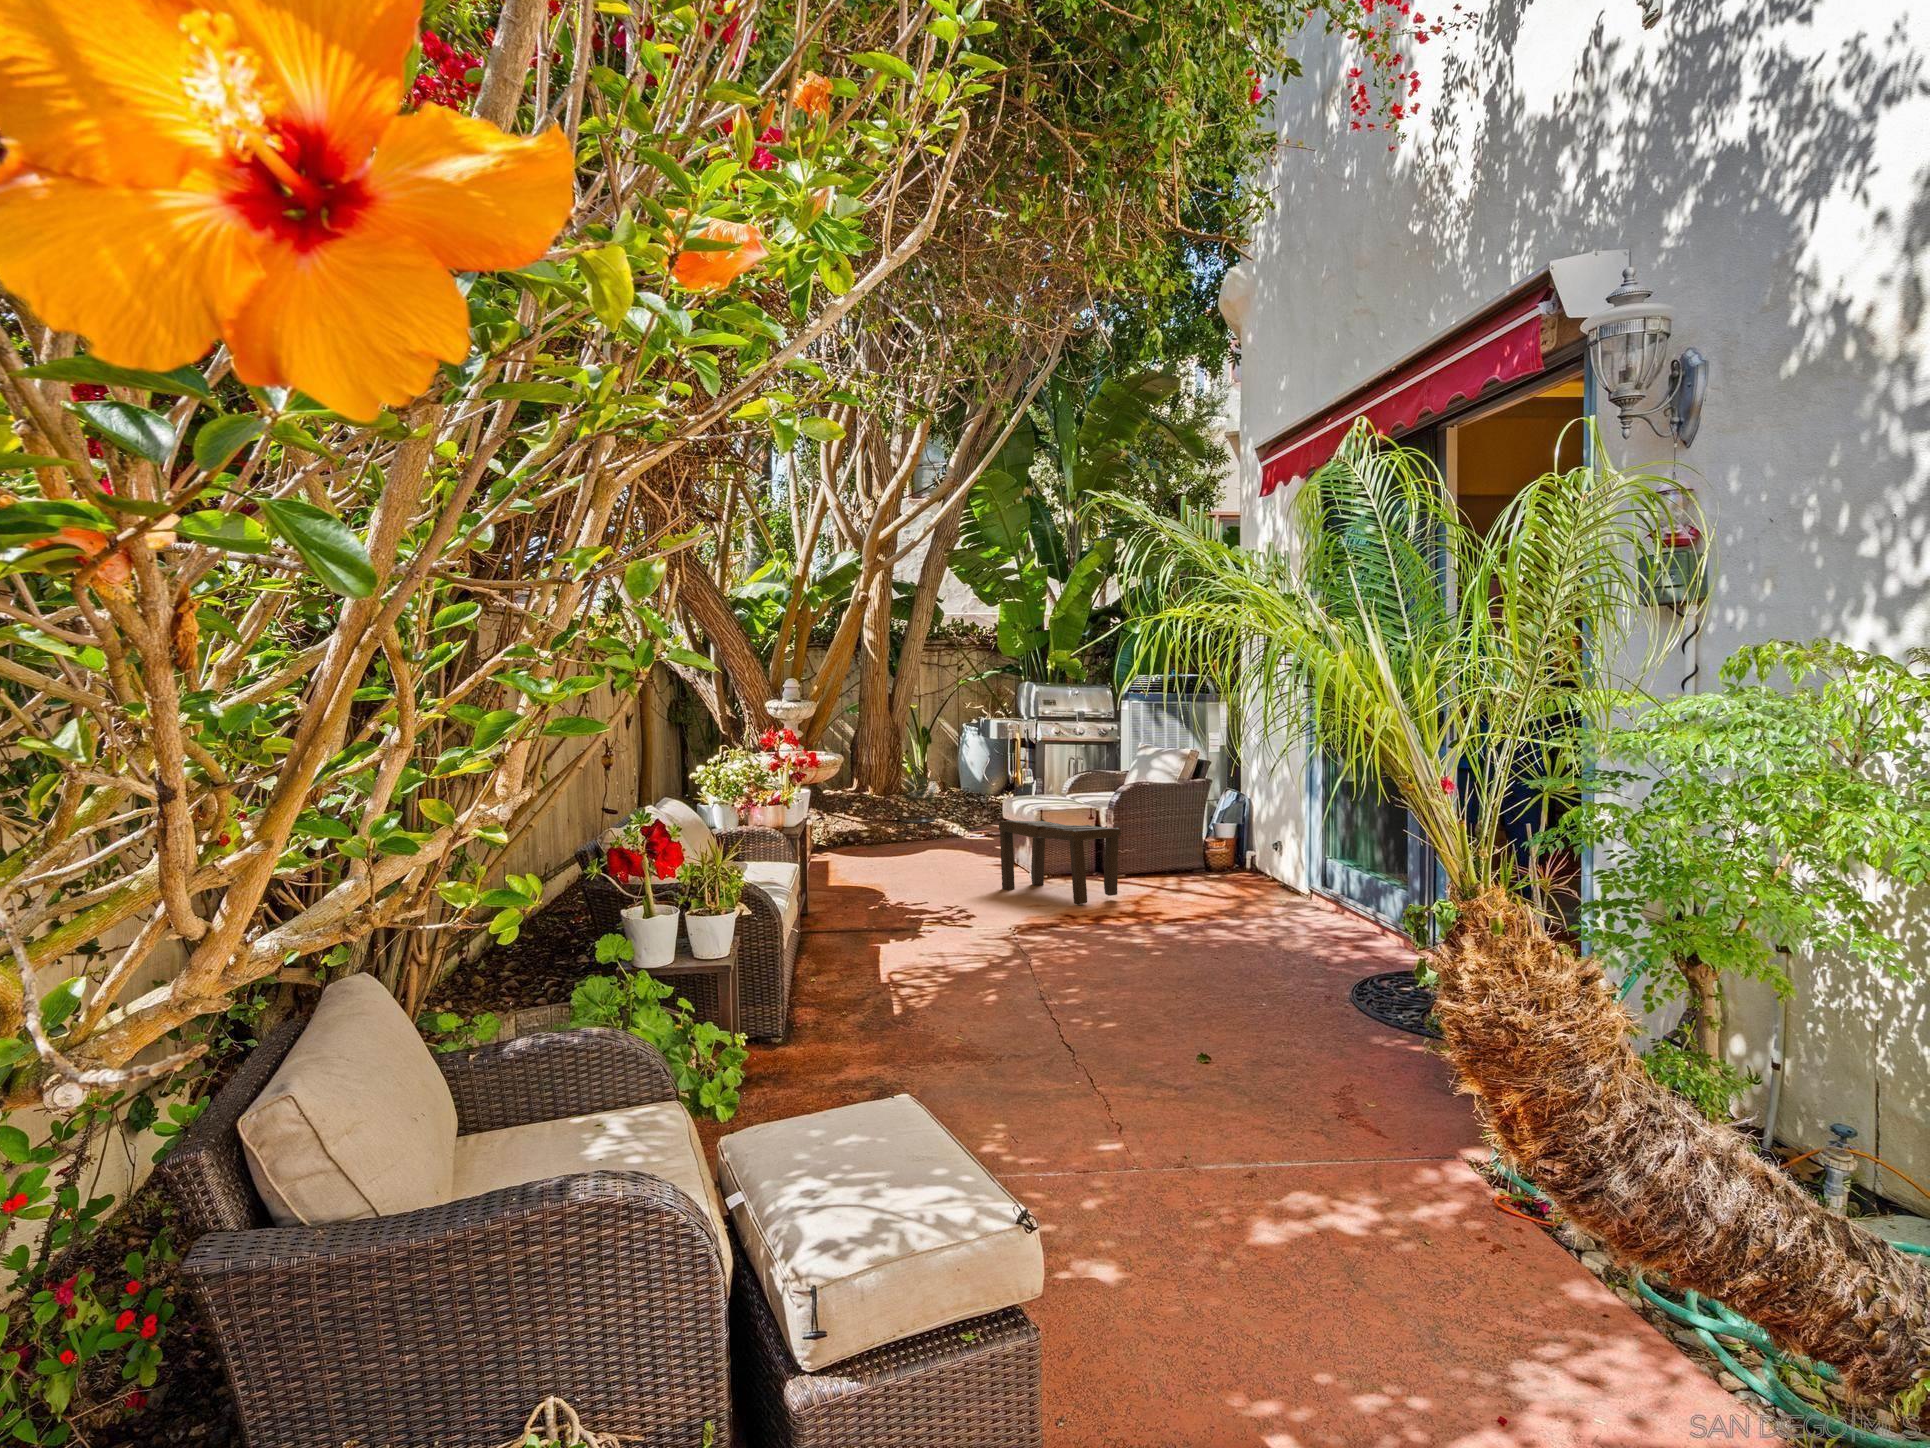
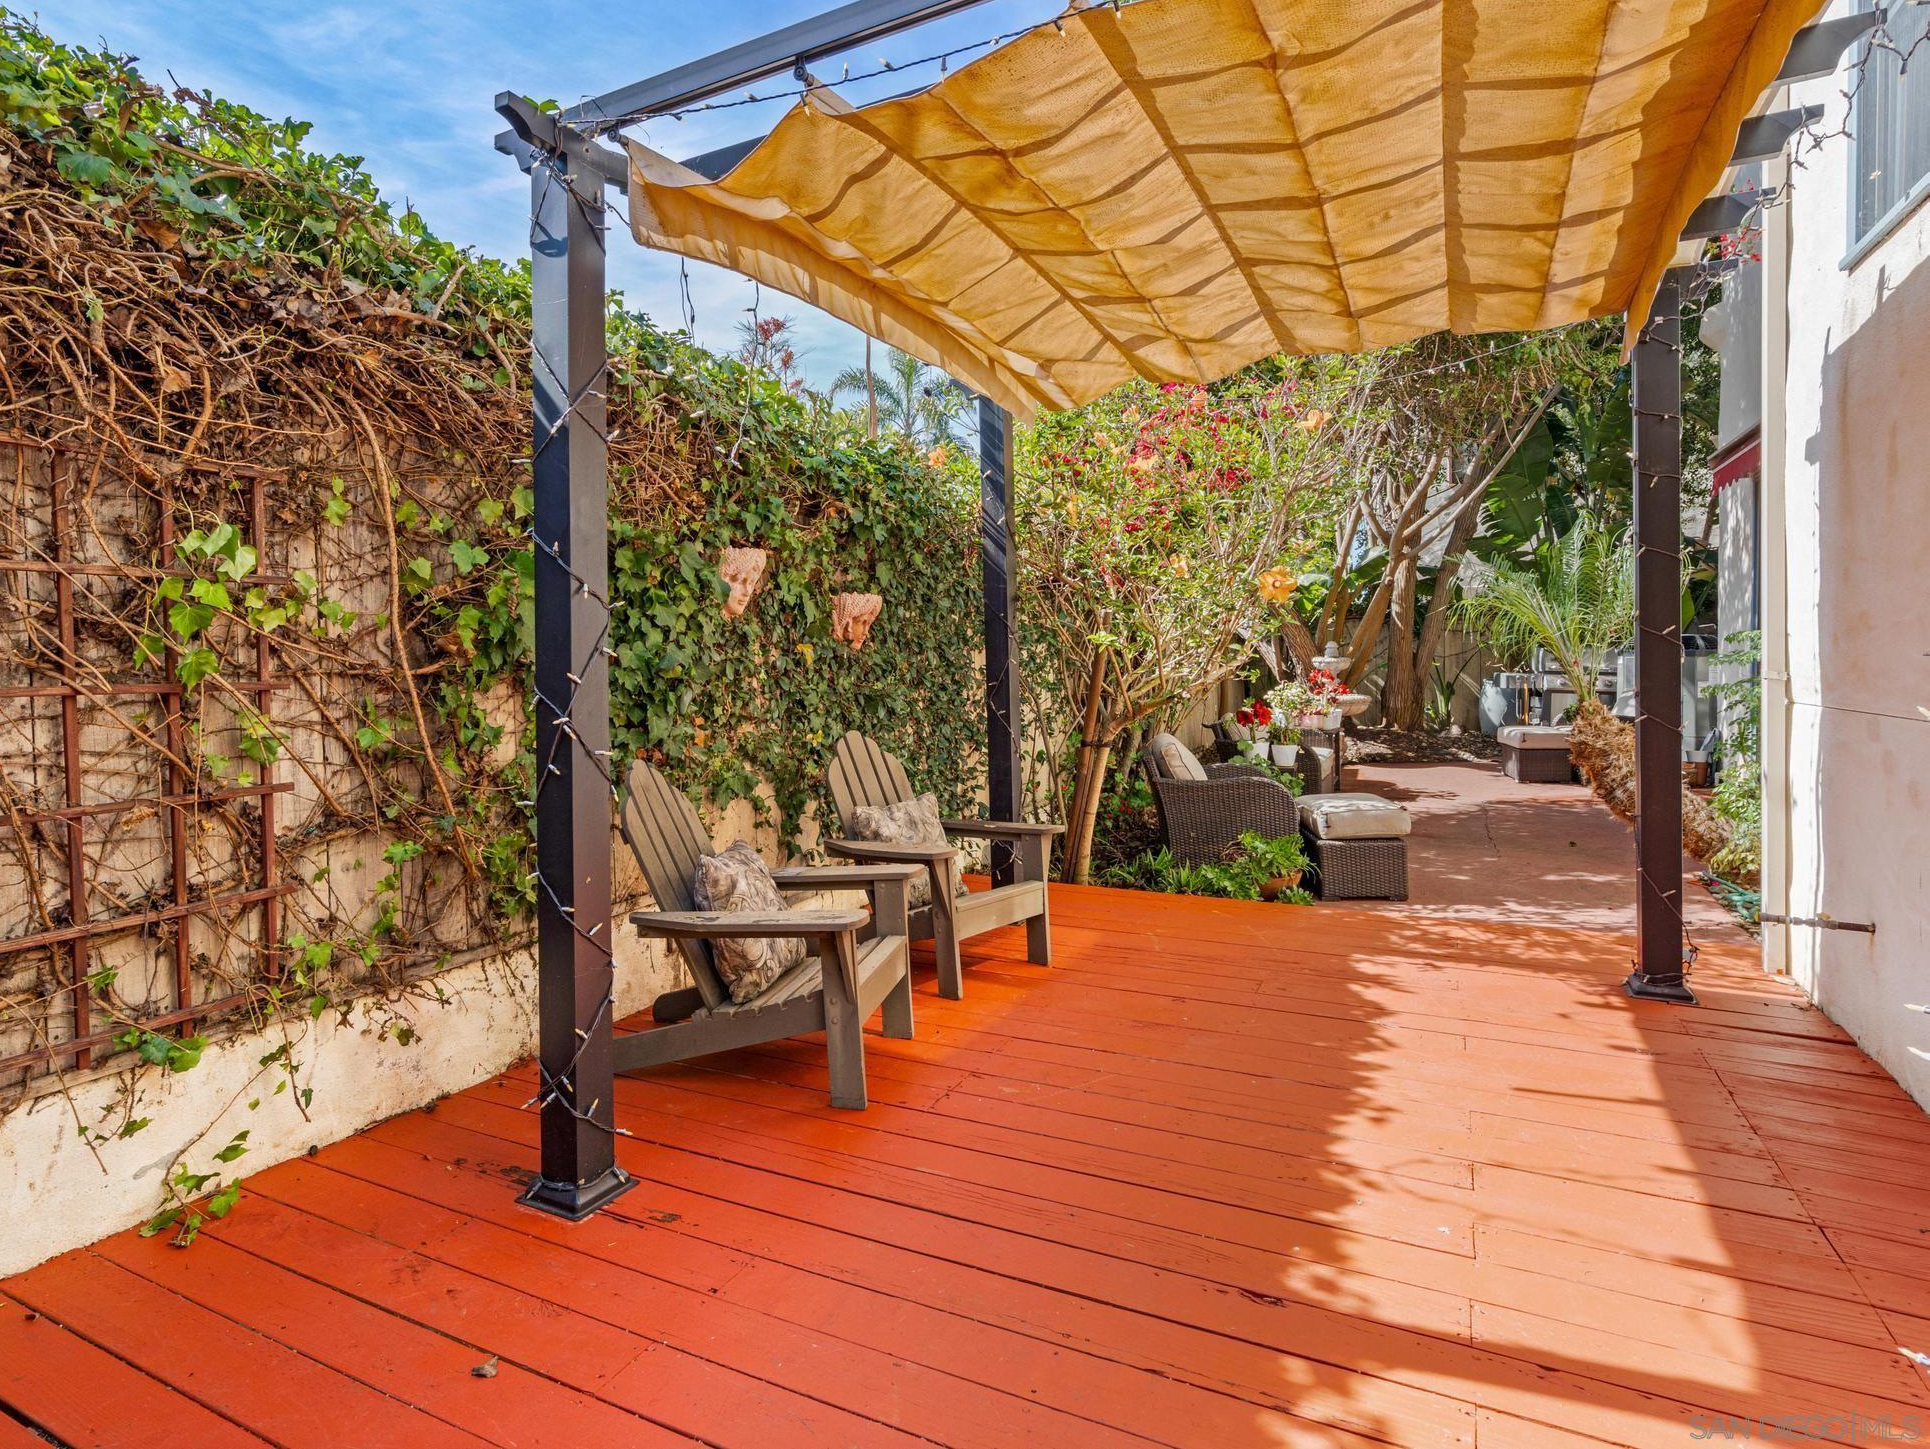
bench: present [999,820,1121,904] -> none [1496,745,1599,807]

